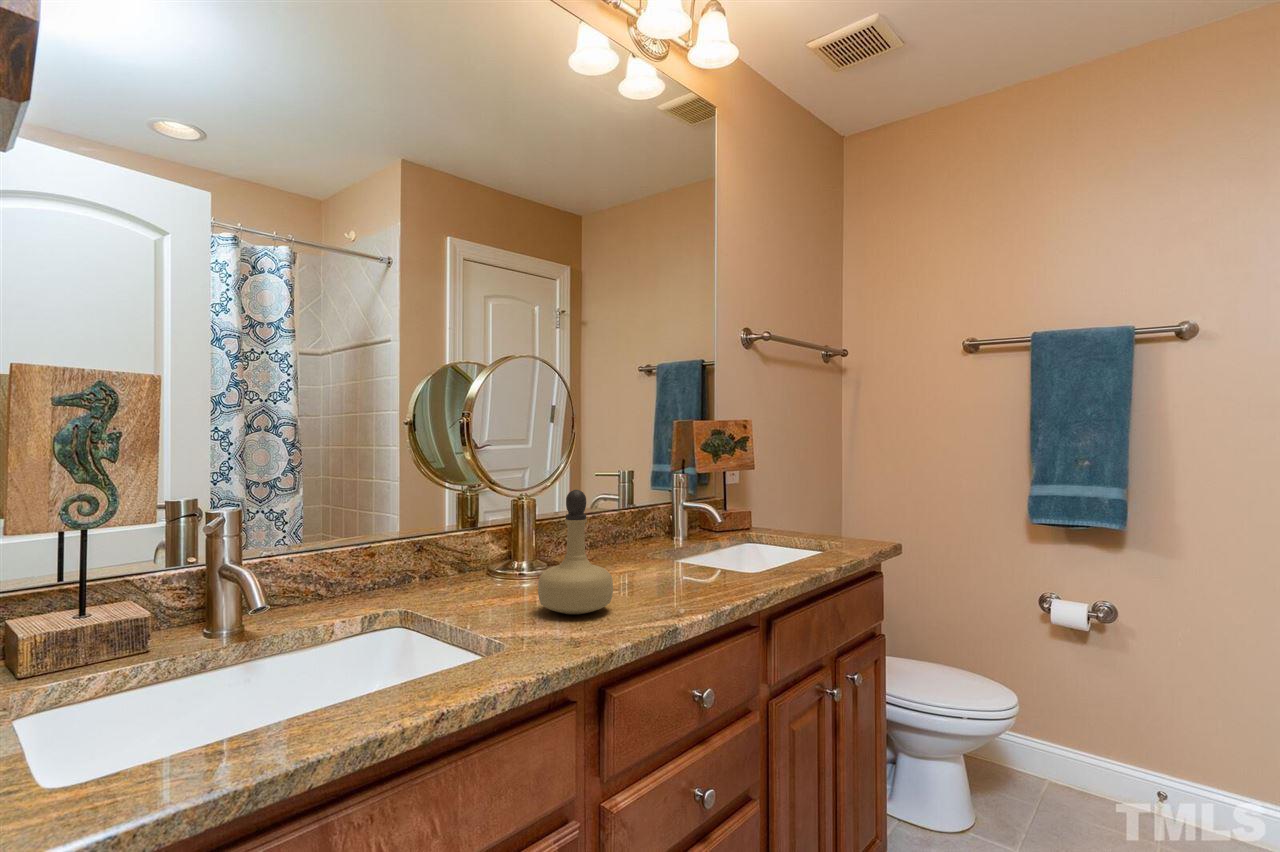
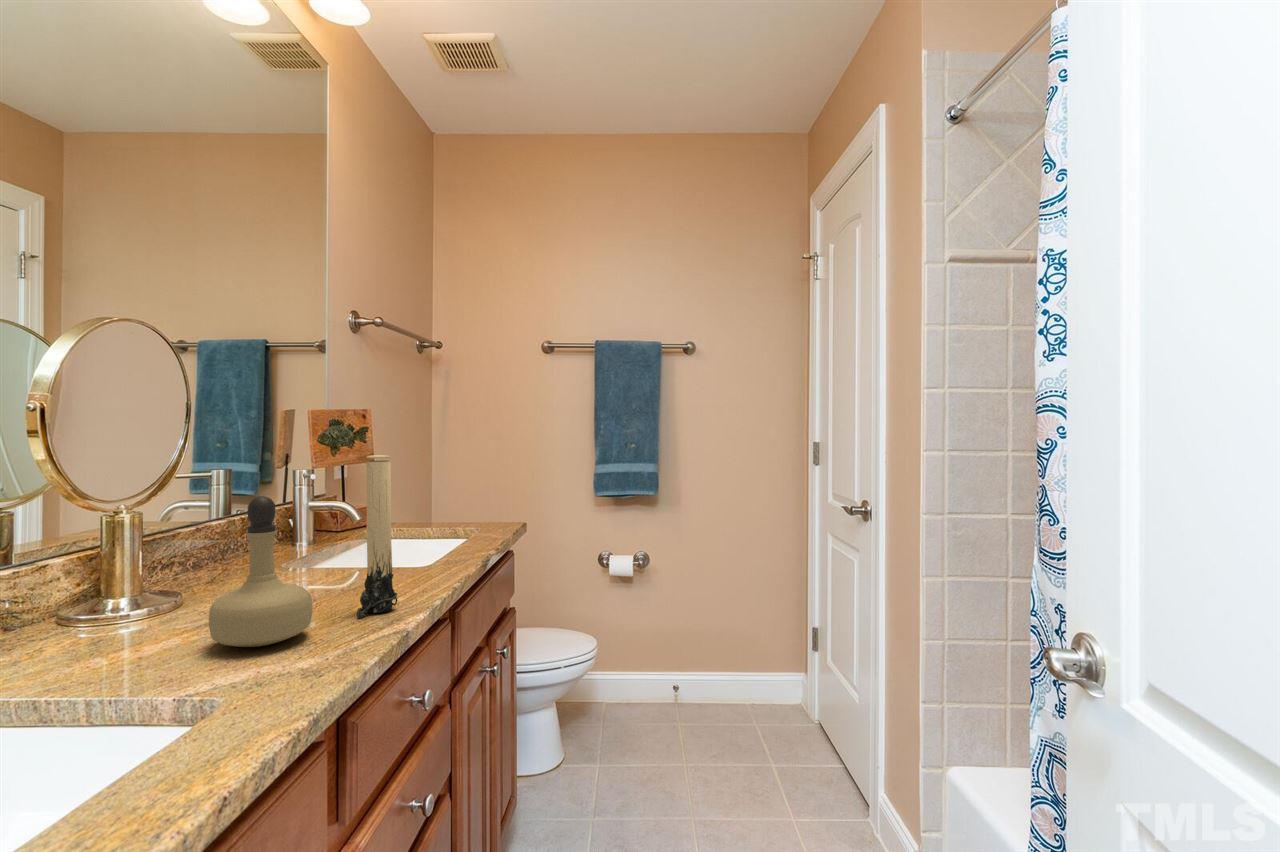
candle: none [656,459,696,607] -> present [357,455,397,618]

